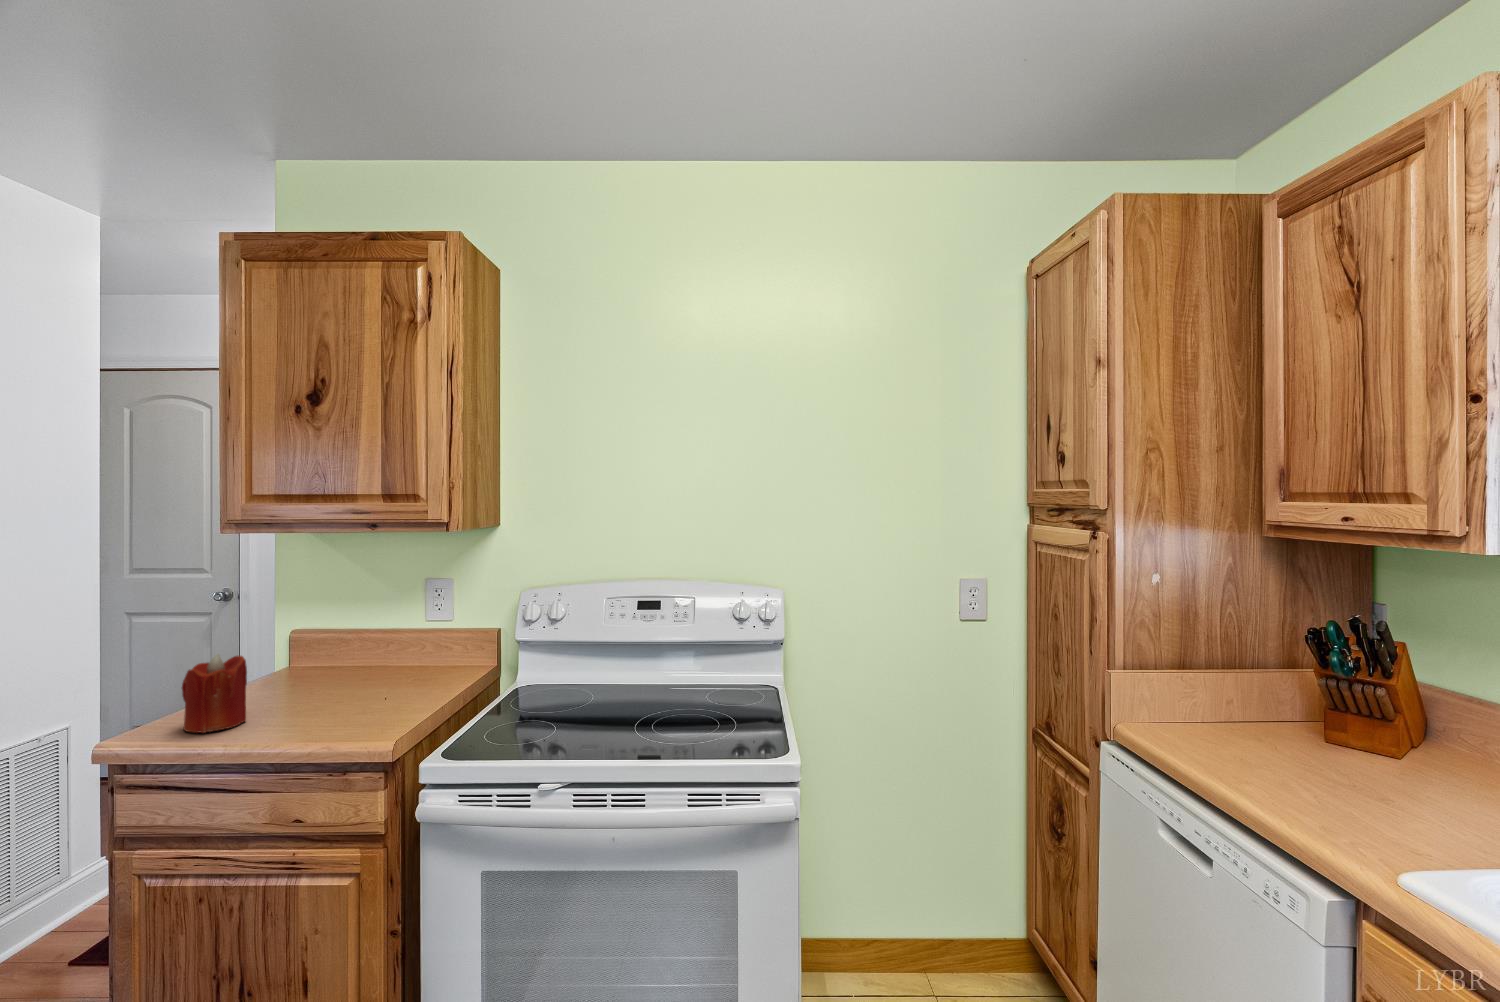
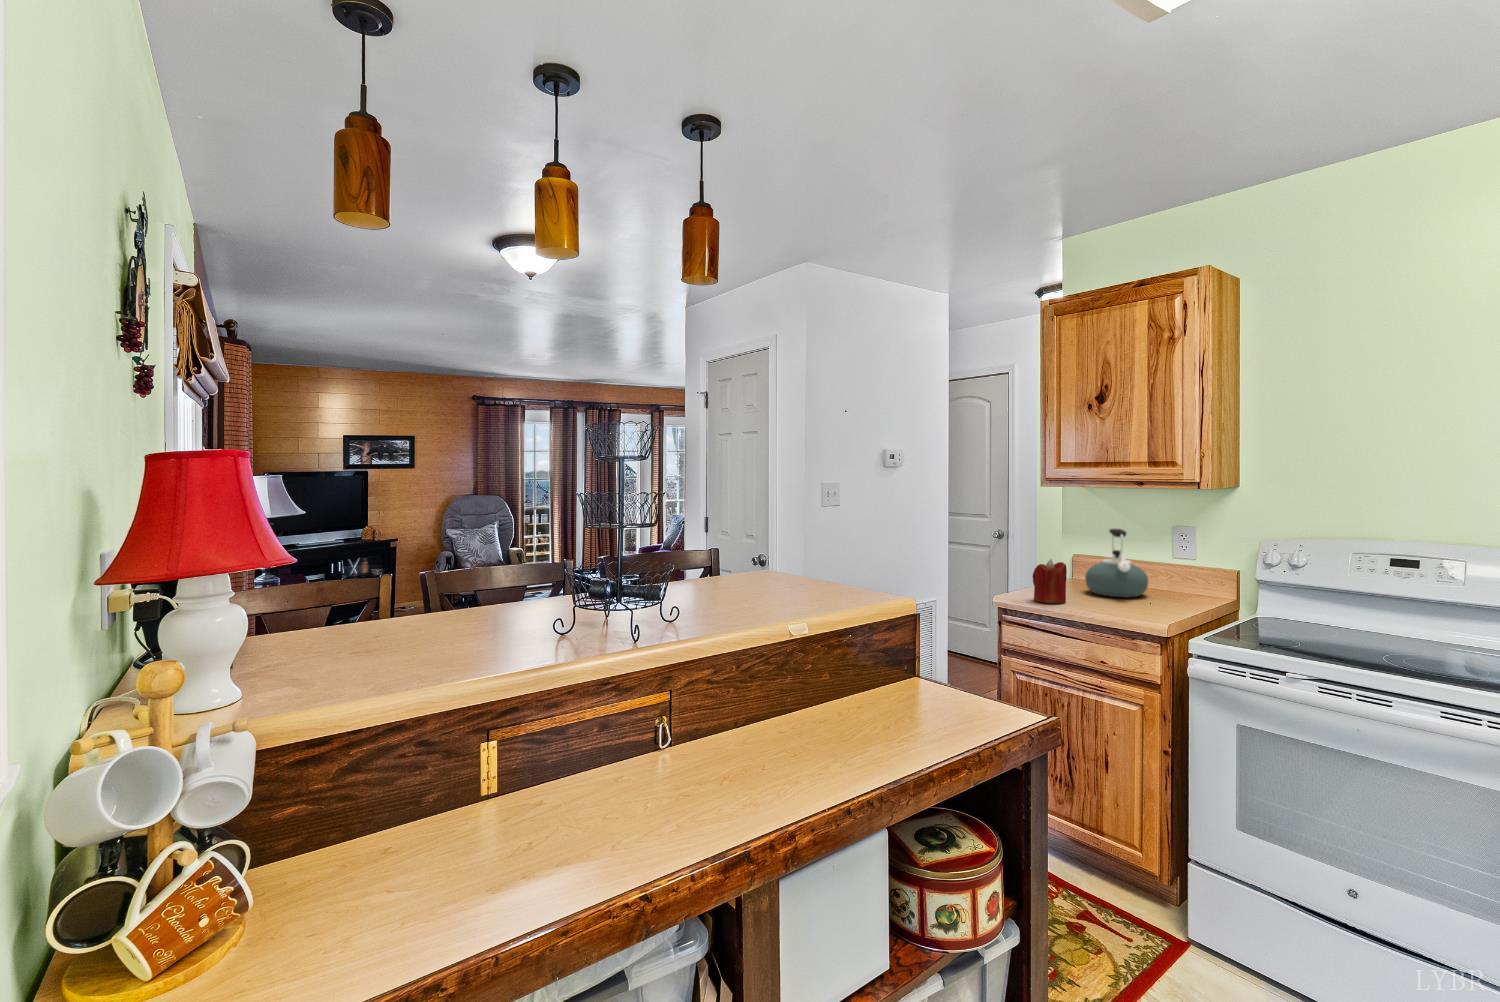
kettle: none [294,586,389,690] -> present [1085,529,1148,597]

